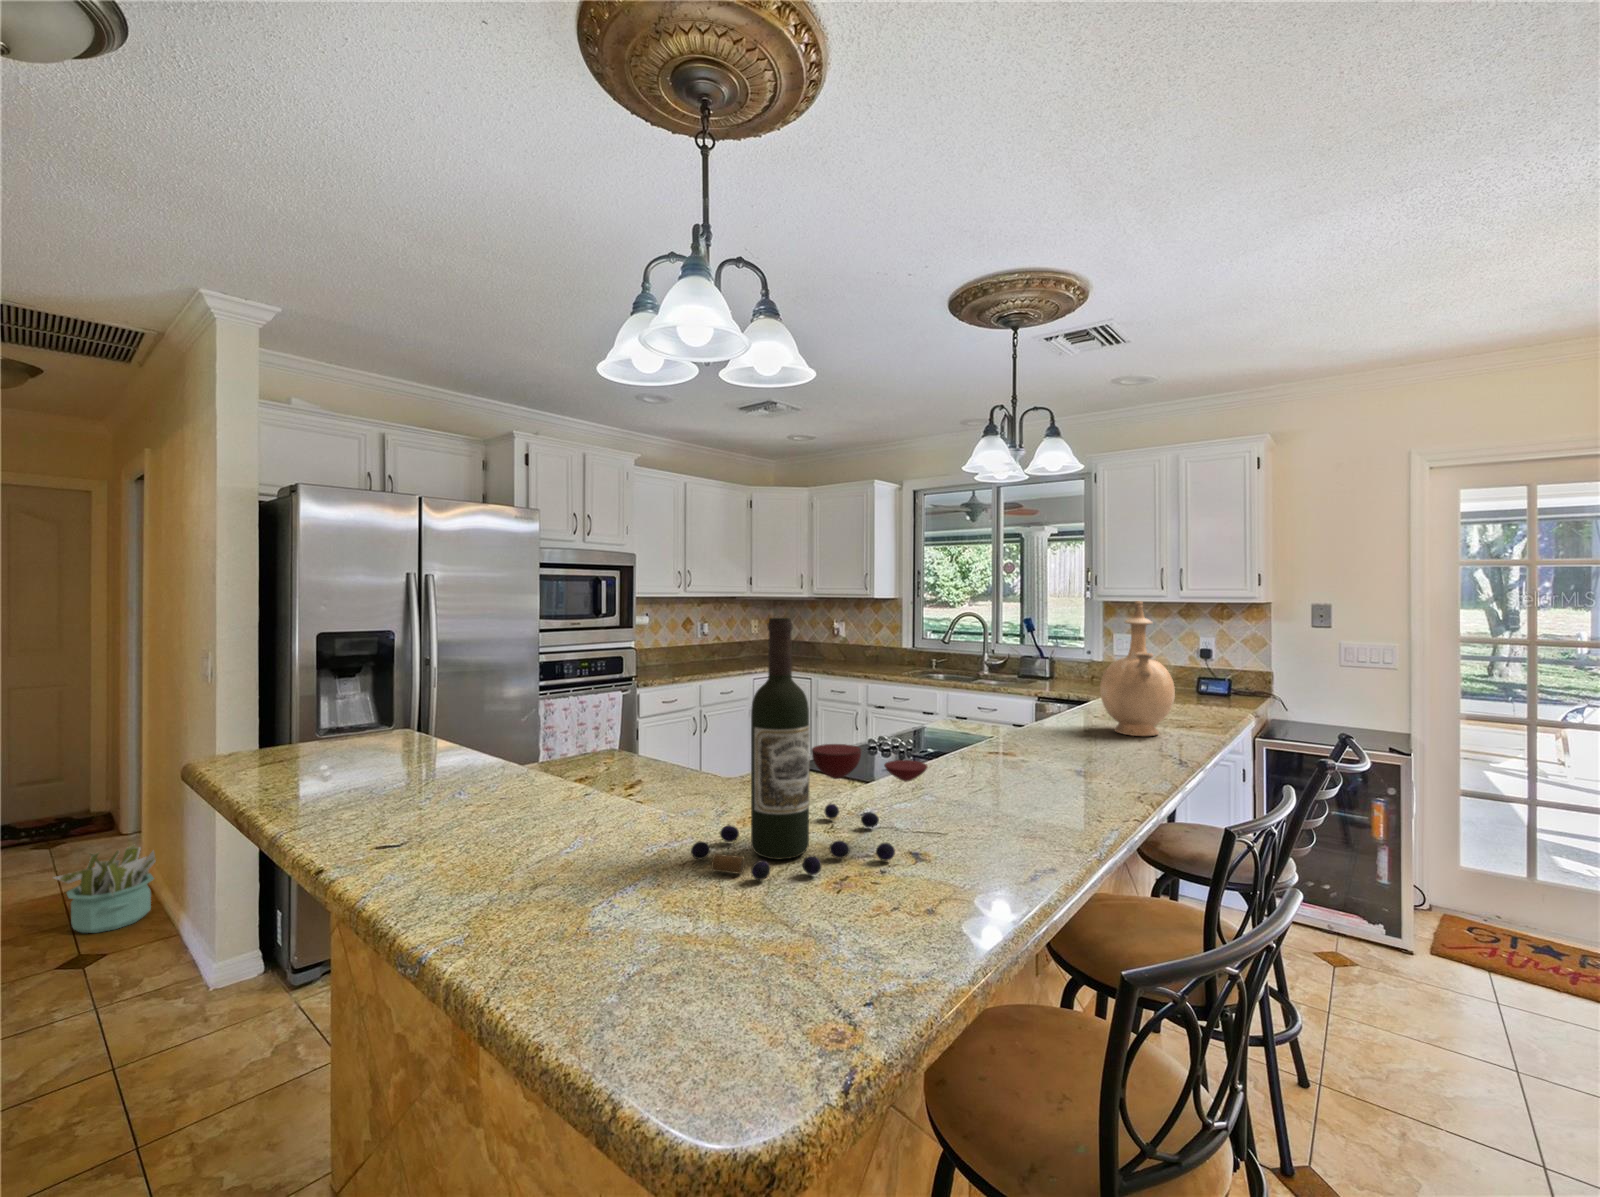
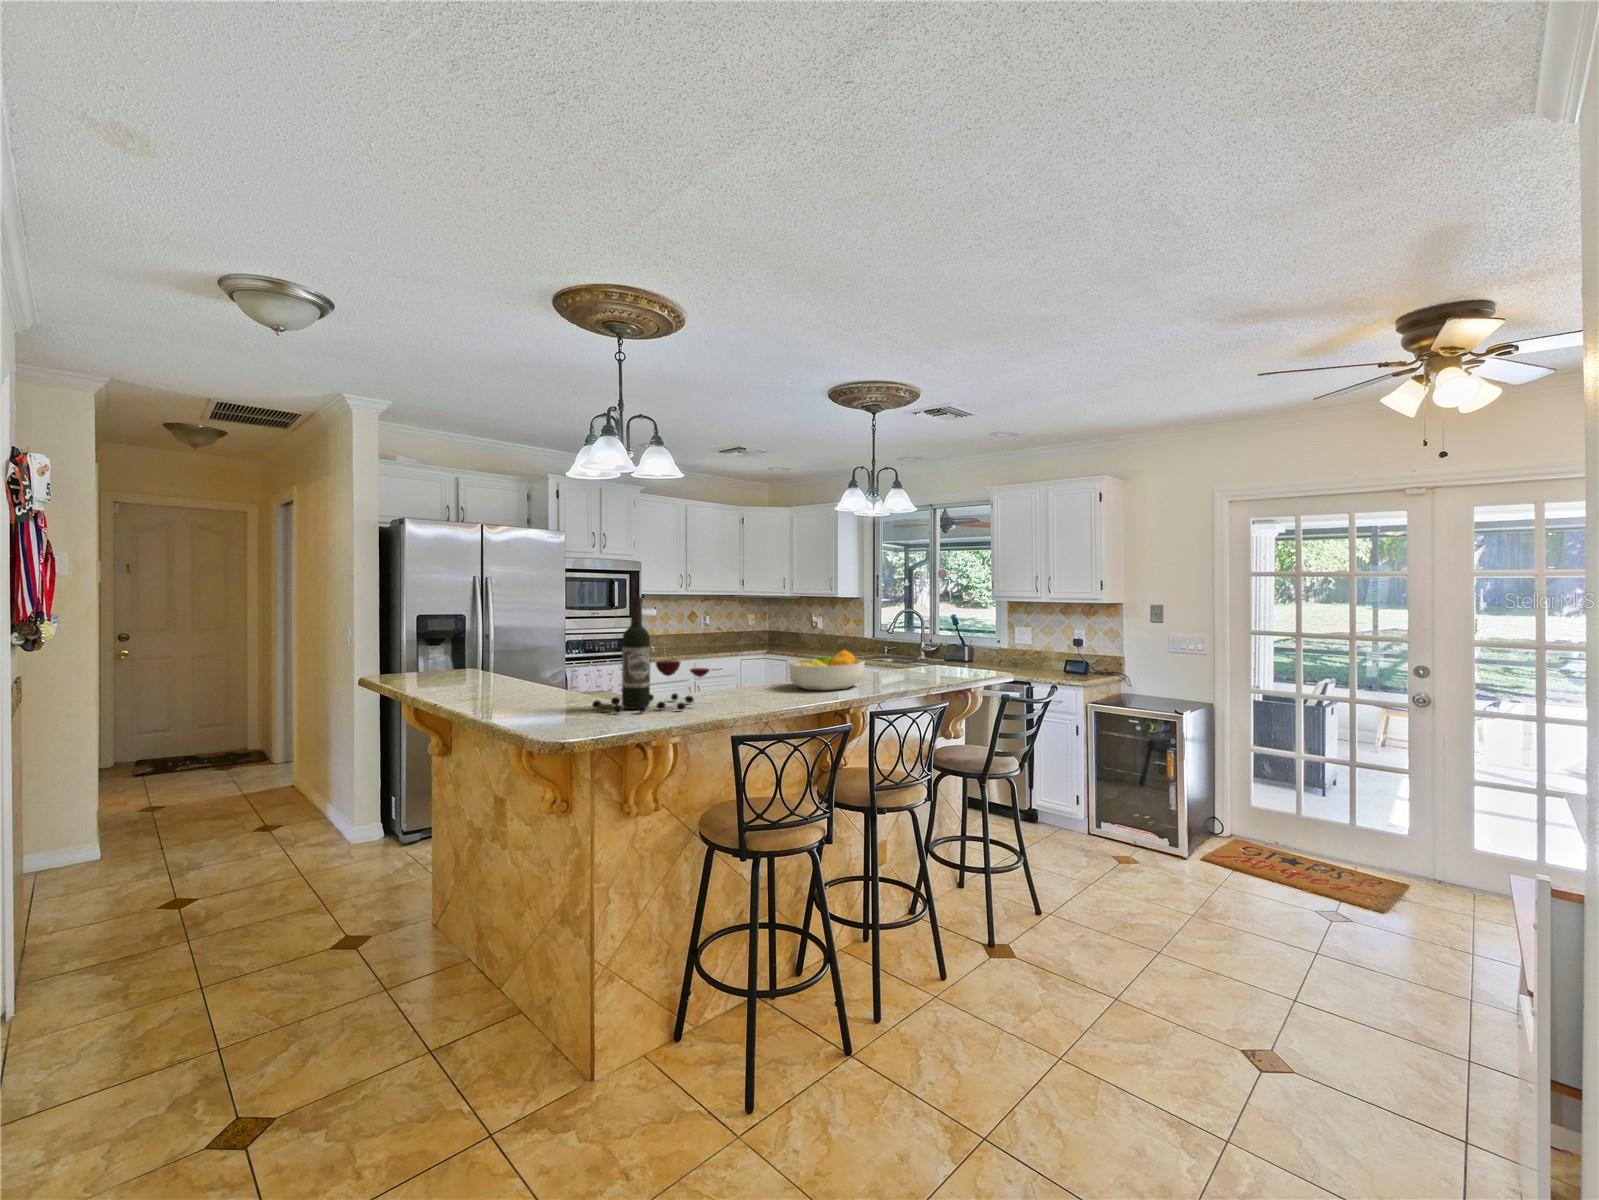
vase: present [1100,601,1175,736] -> none [895,595,938,680]
fruit bowl: none [980,693,1100,771] -> present [788,650,865,691]
decorative plant: present [54,845,156,933] -> none [241,761,307,817]

